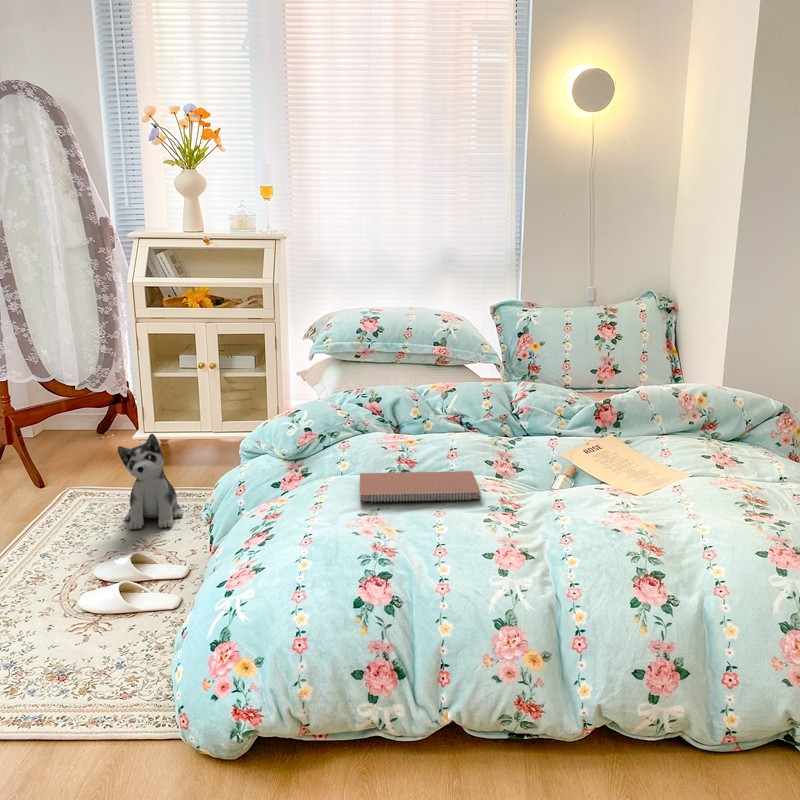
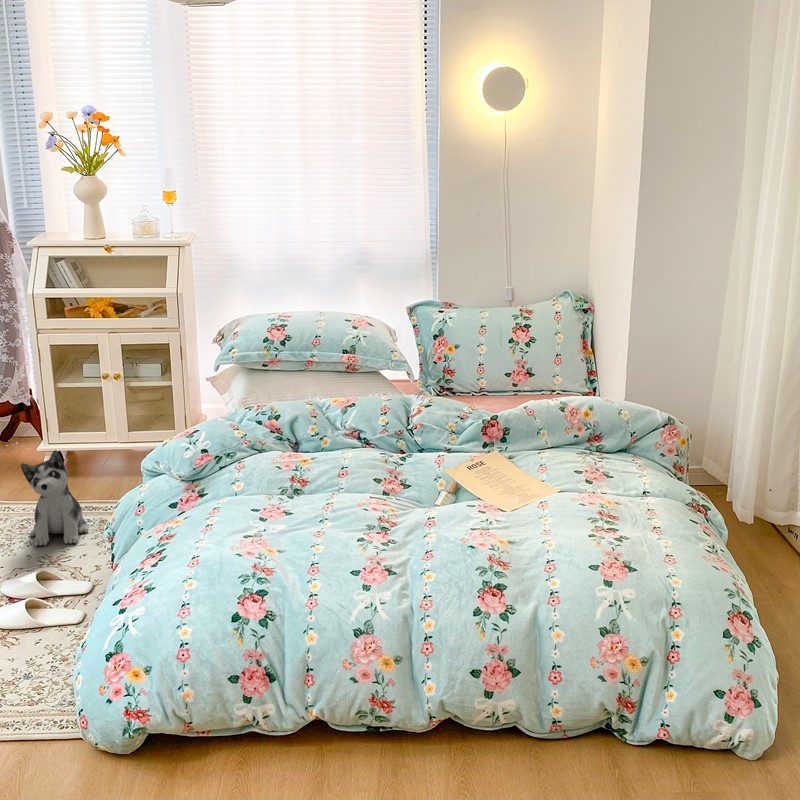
notebook: present [360,471,481,502] -> none [245,492,355,524]

